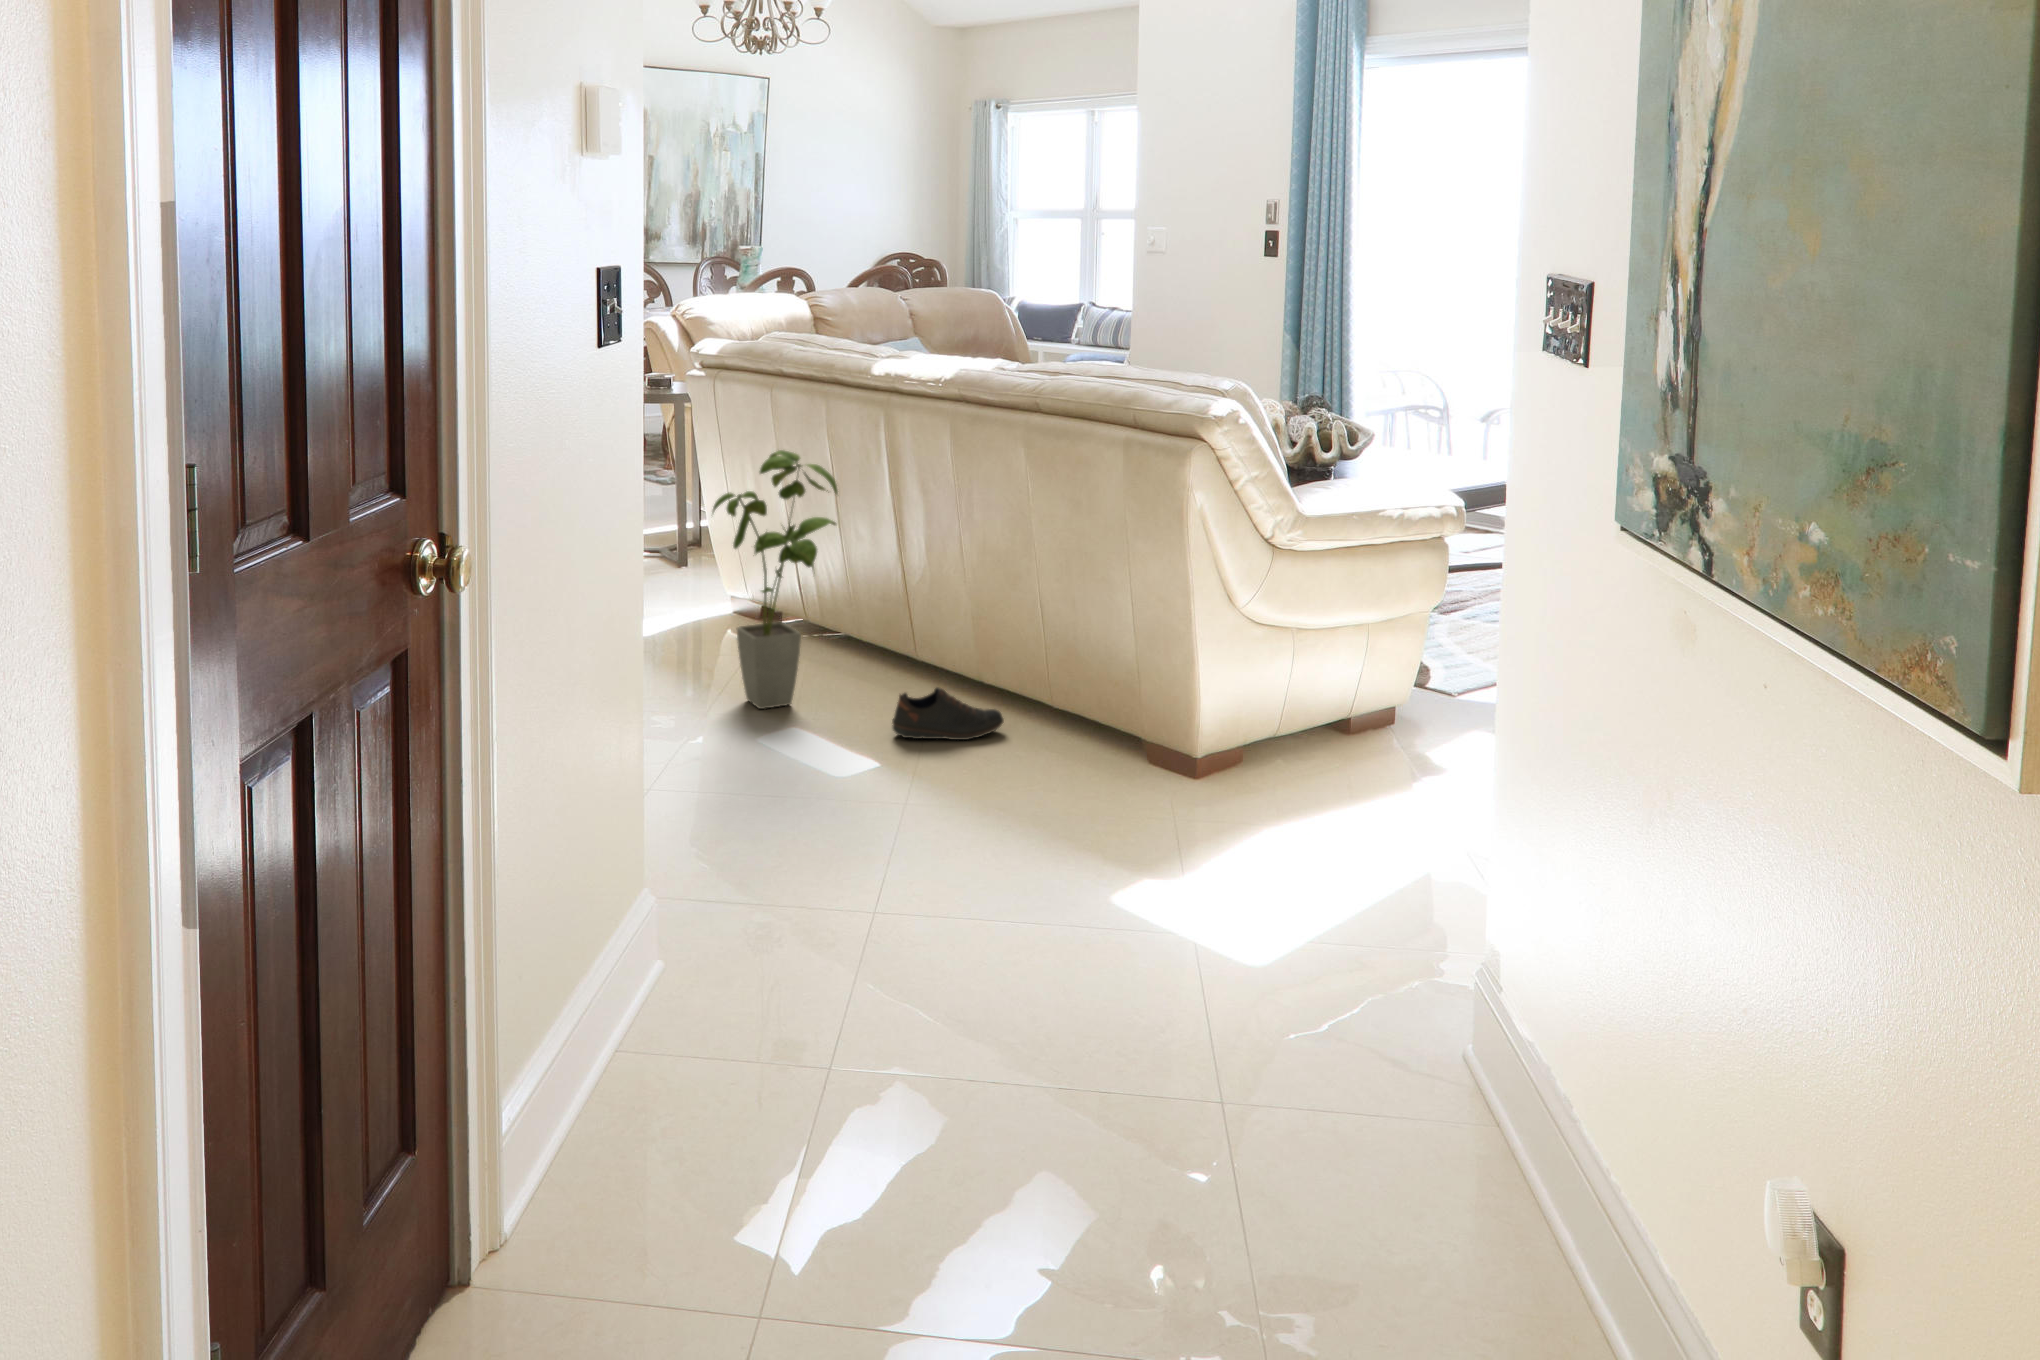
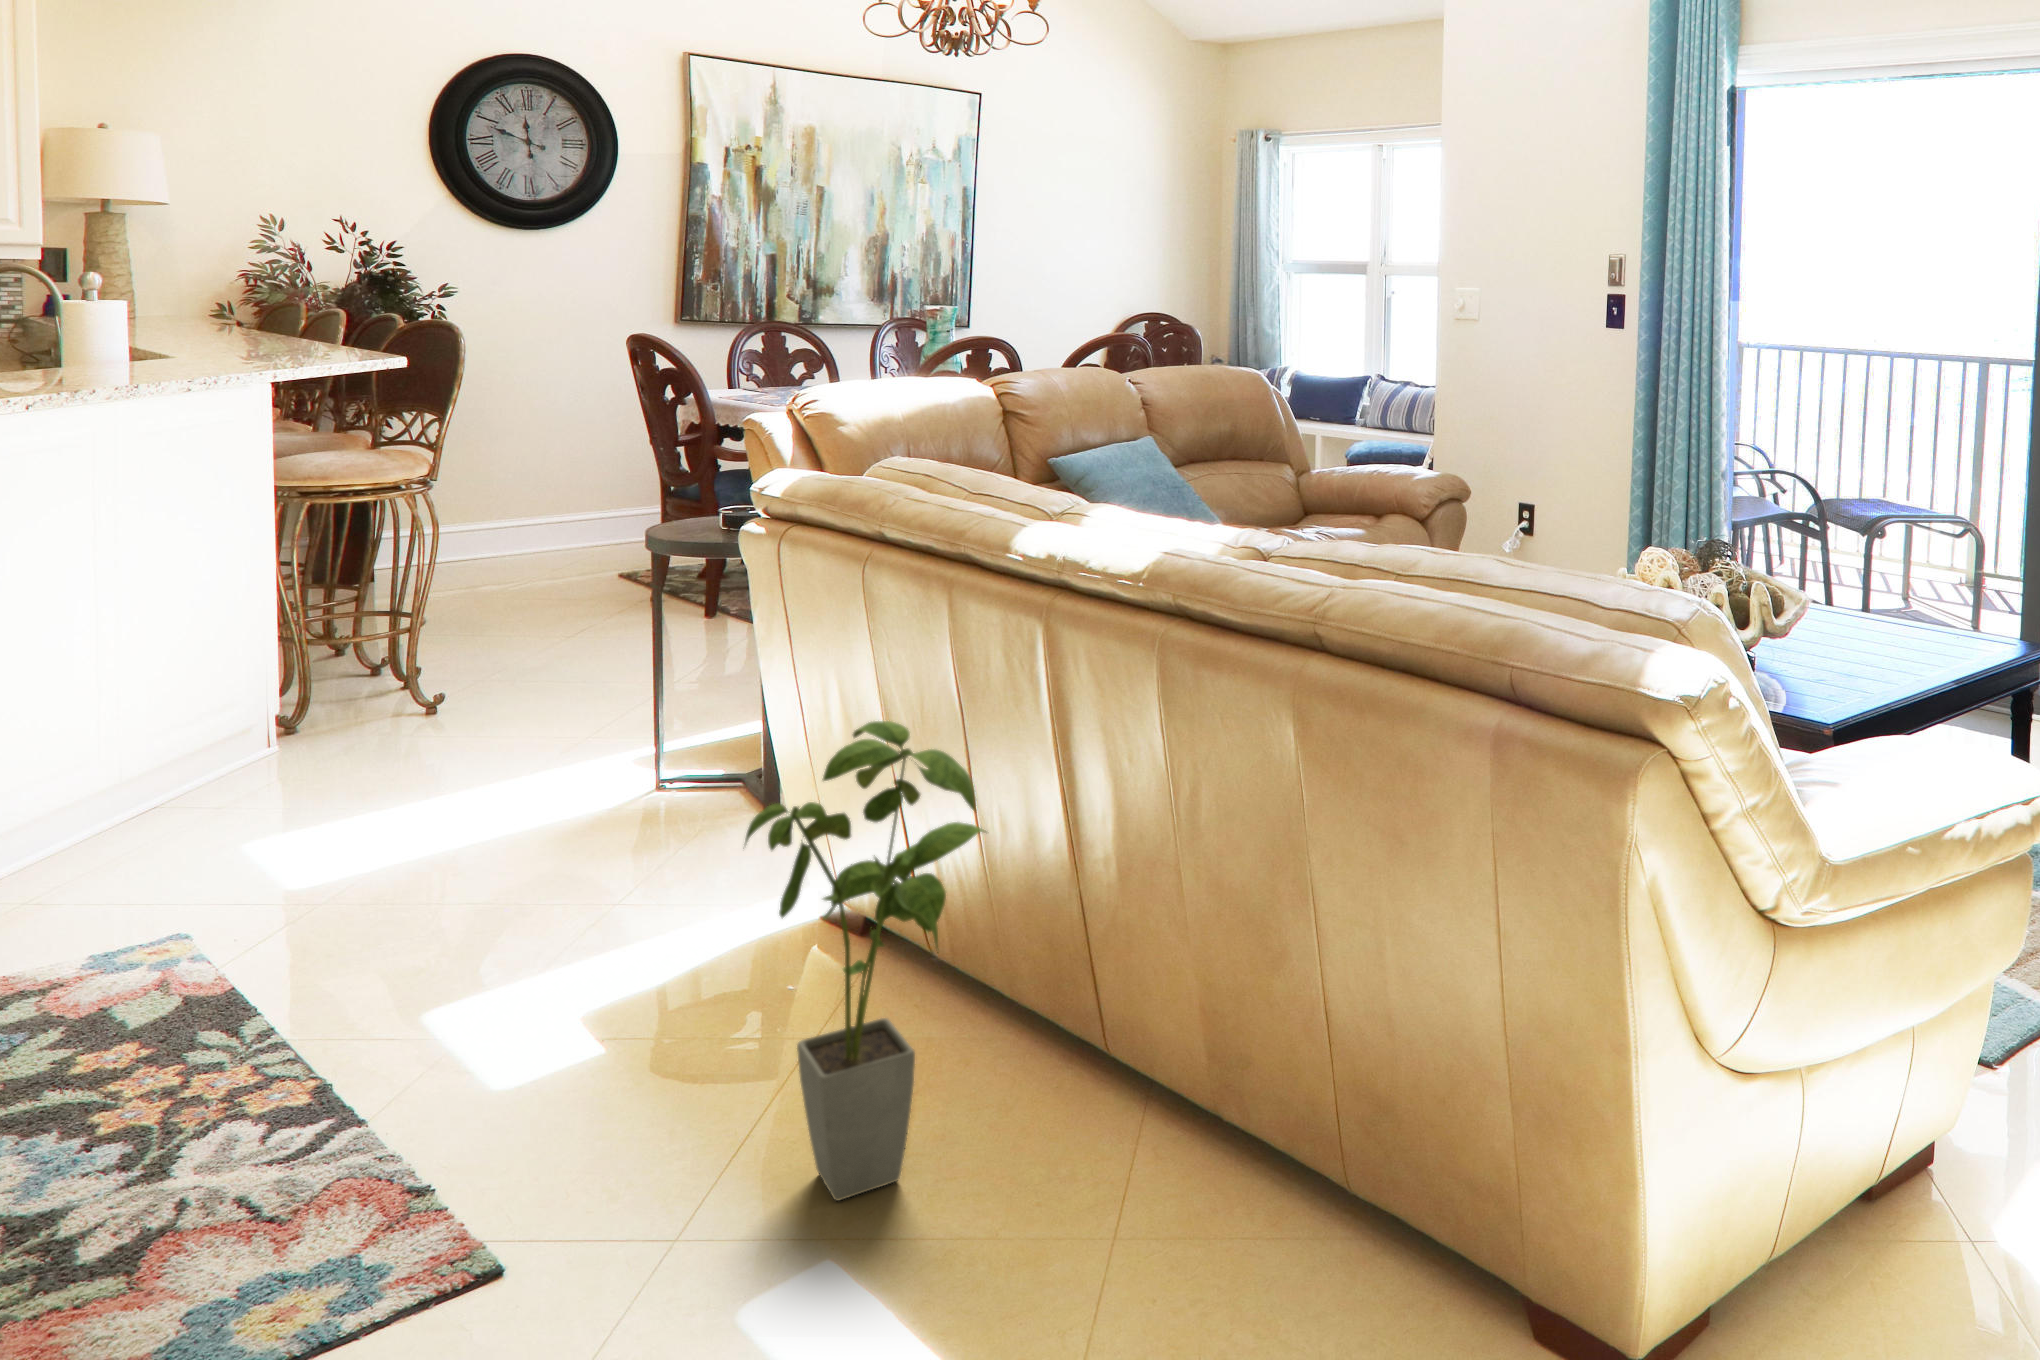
shoe: present [892,688,1004,740] -> none [1075,1157,1282,1269]

